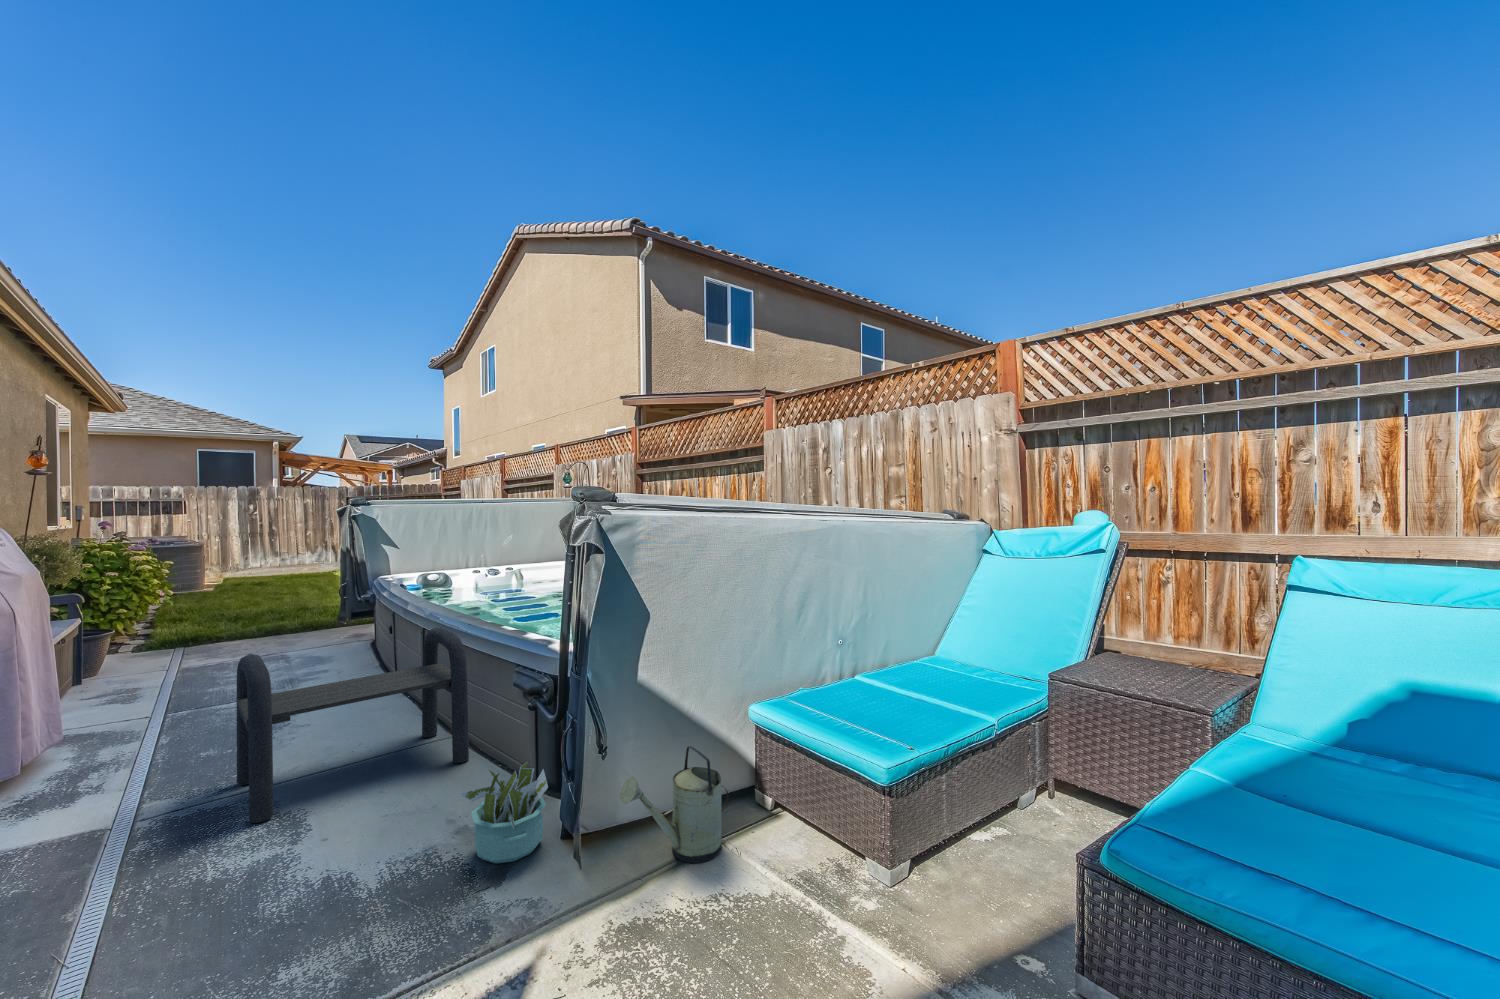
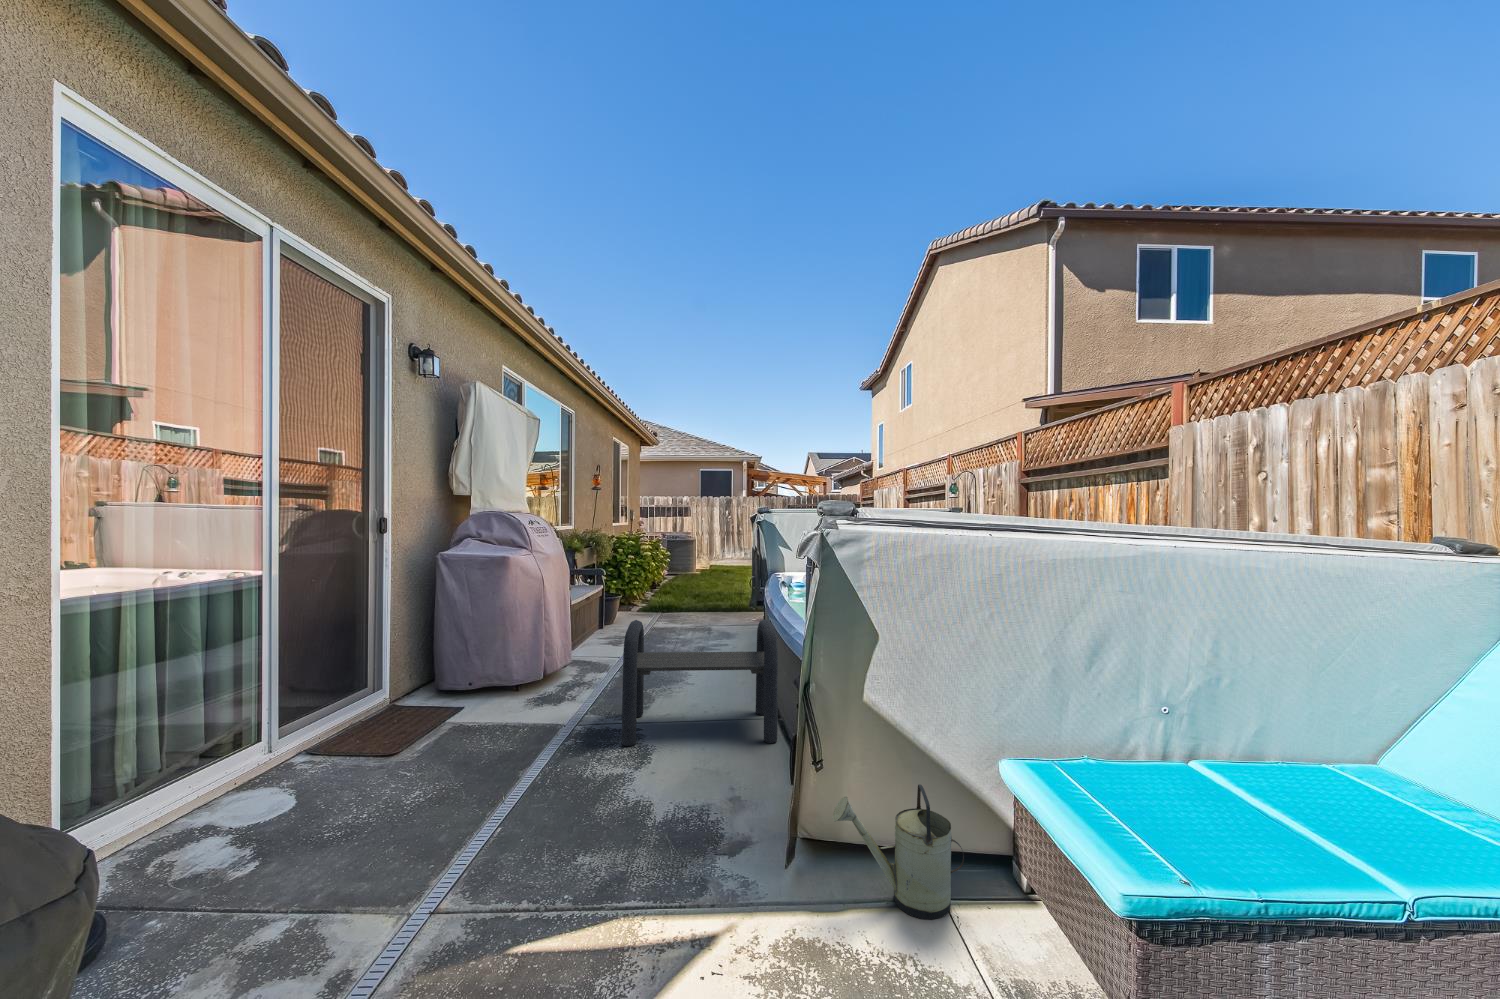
decorative plant: present [460,762,548,864] -> none [728,751,796,841]

